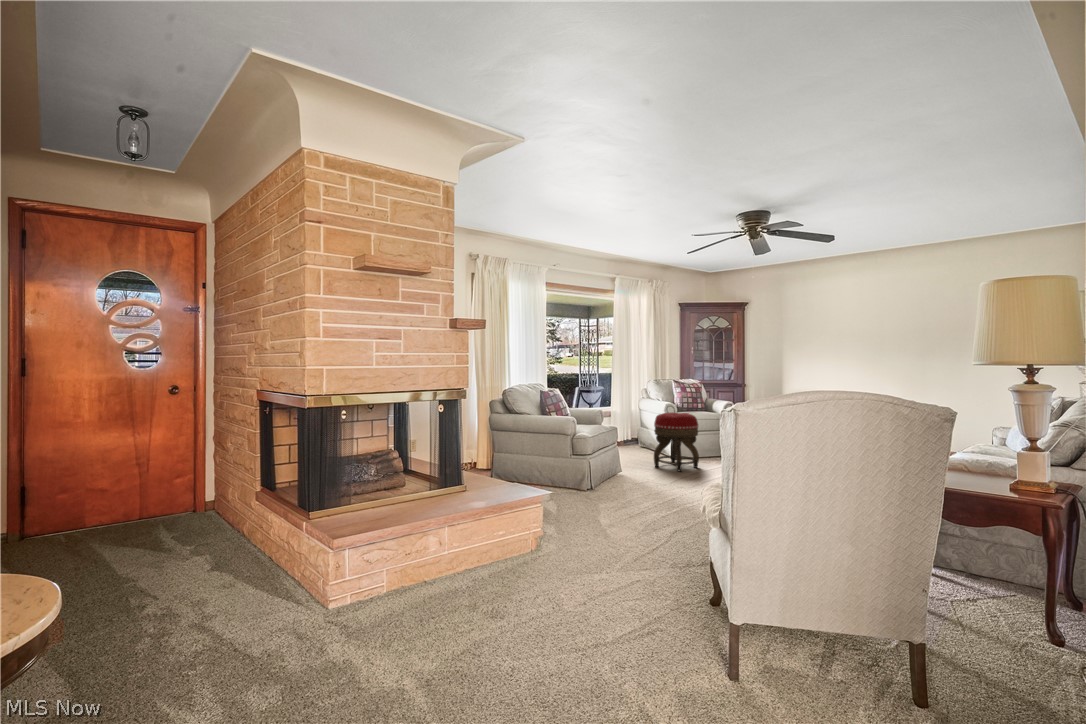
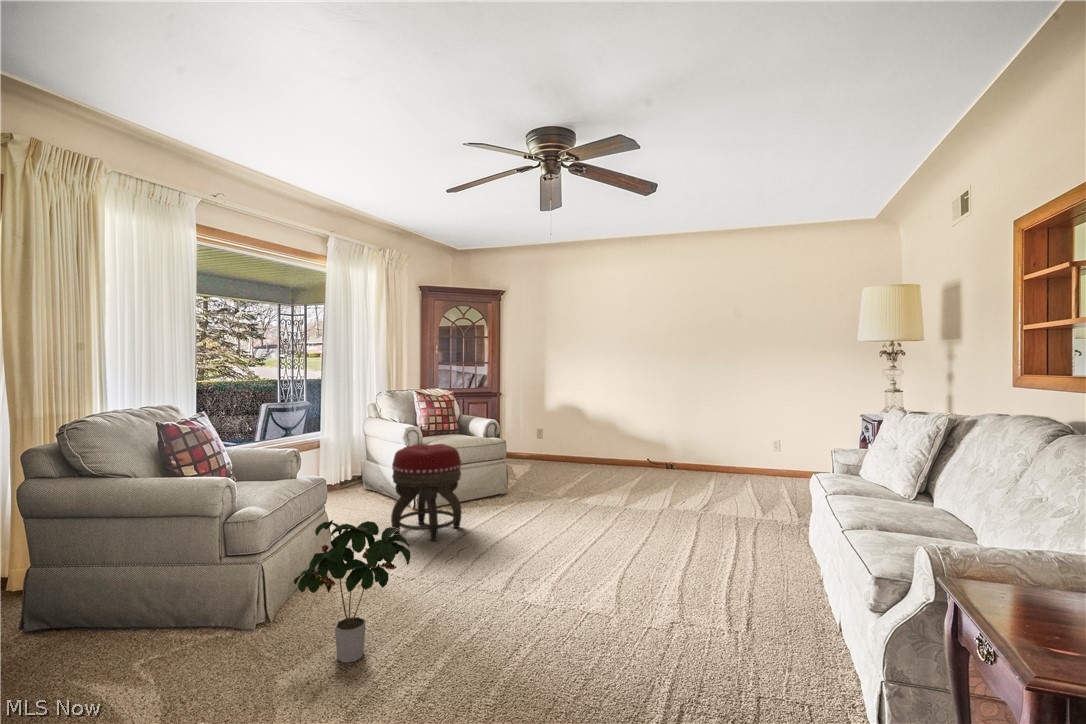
potted plant: none [603,436,656,503] -> present [294,520,411,663]

